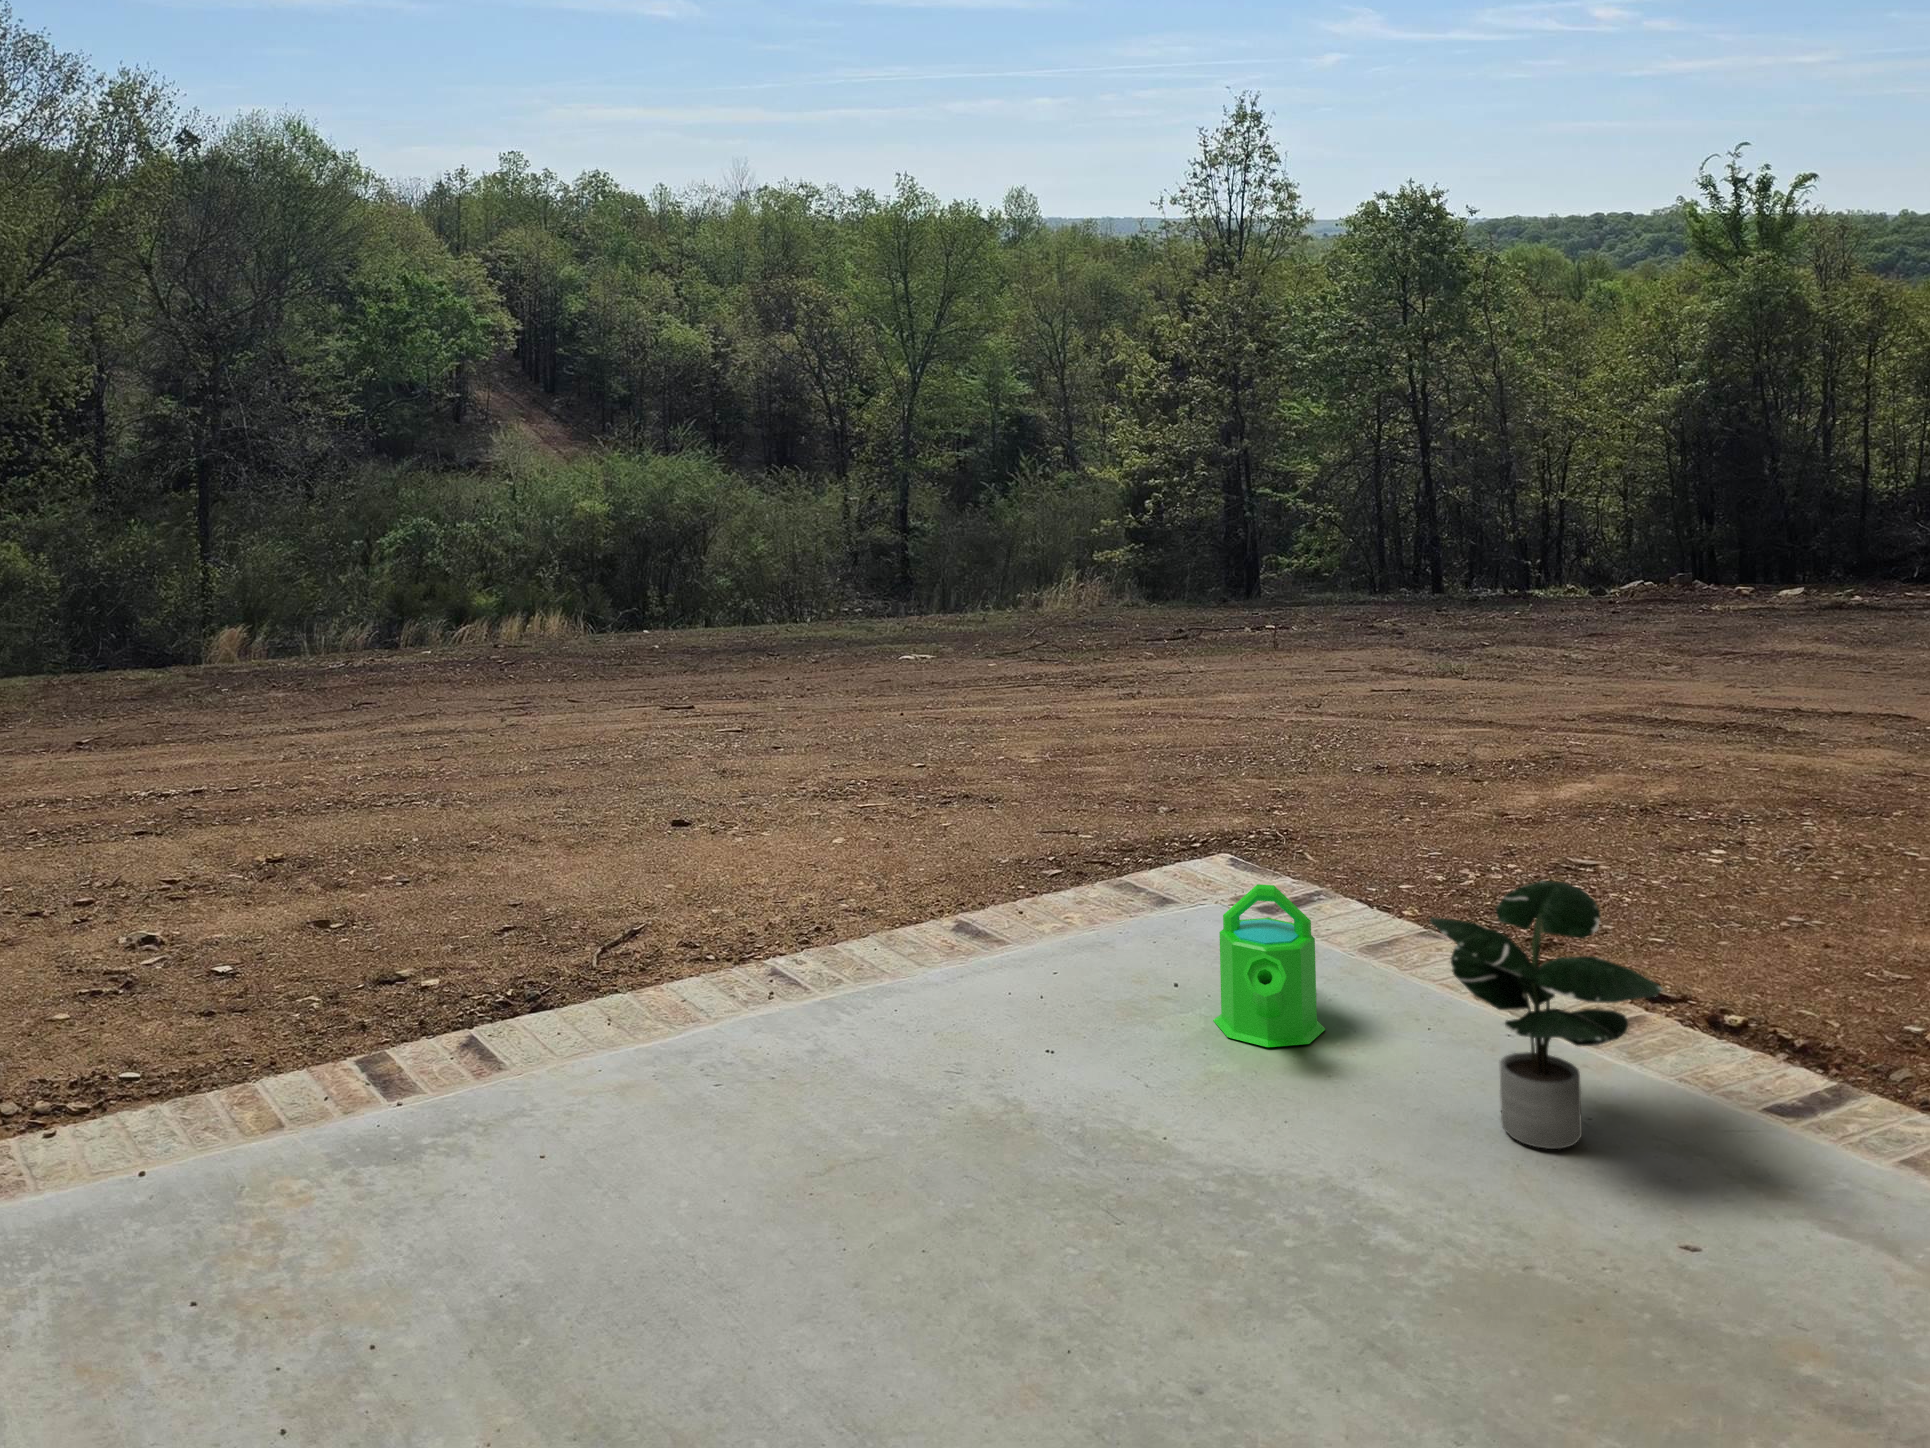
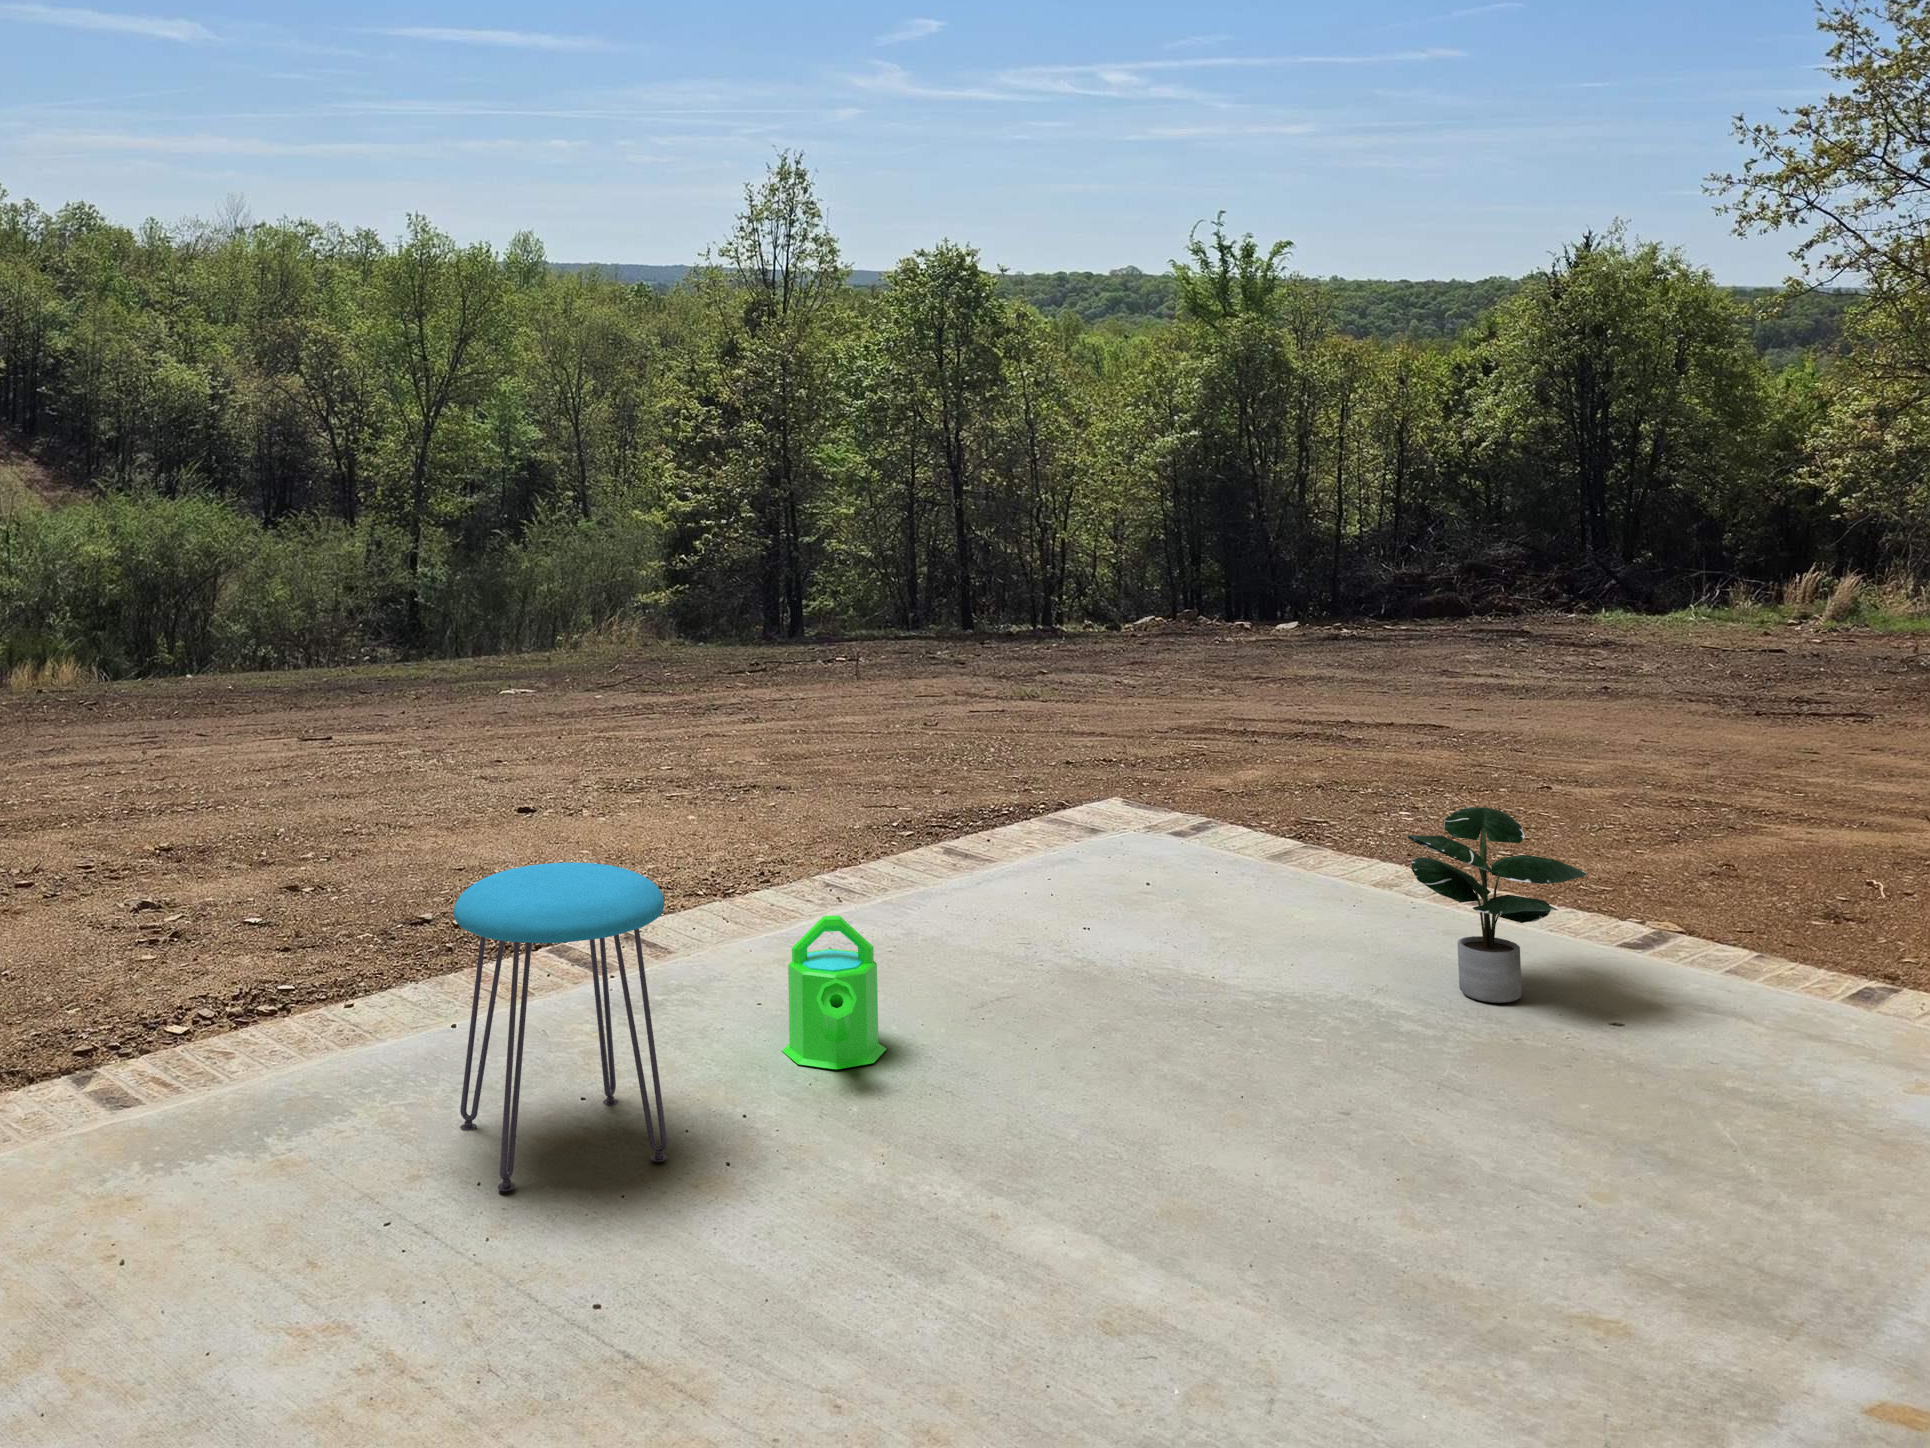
watering can: present [1213,884,1325,1047] -> present [782,916,886,1069]
stool: none [110,893,375,1290] -> present [454,863,667,1191]

